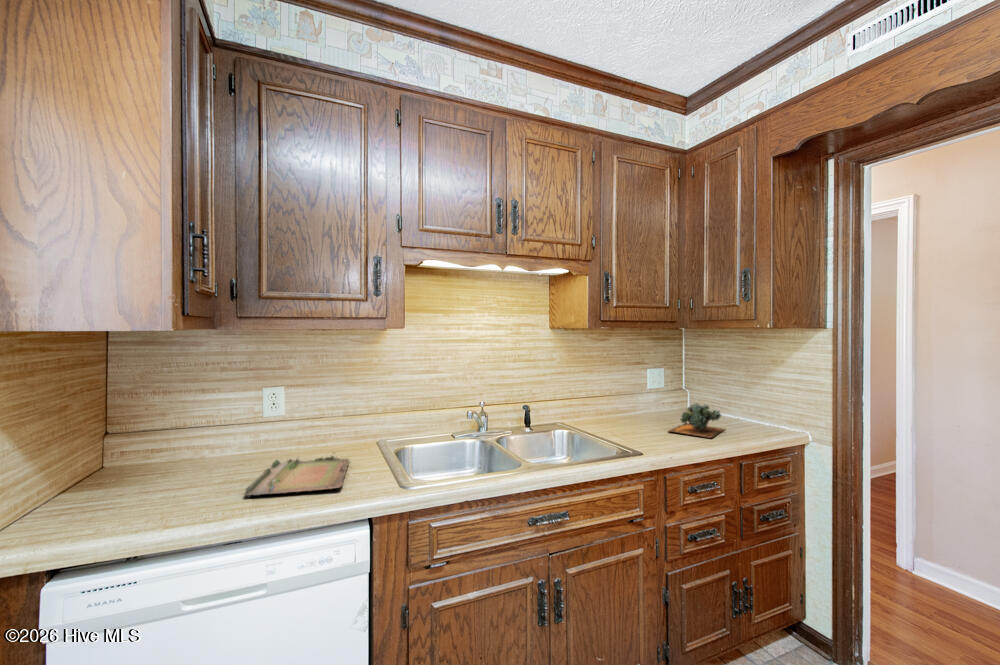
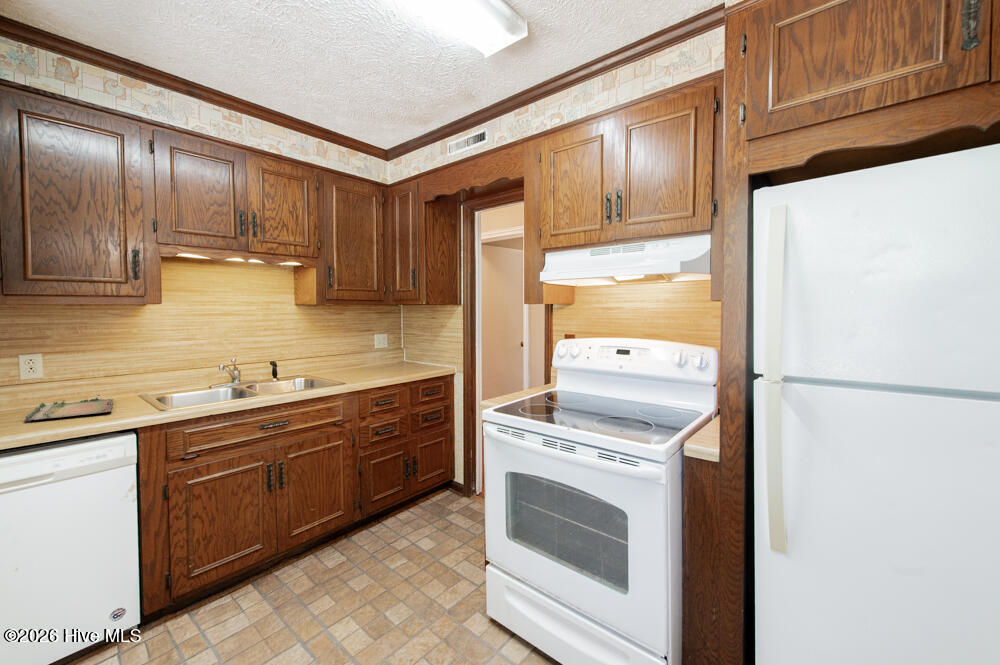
succulent plant: present [669,403,725,438] -> none [373,354,412,374]

